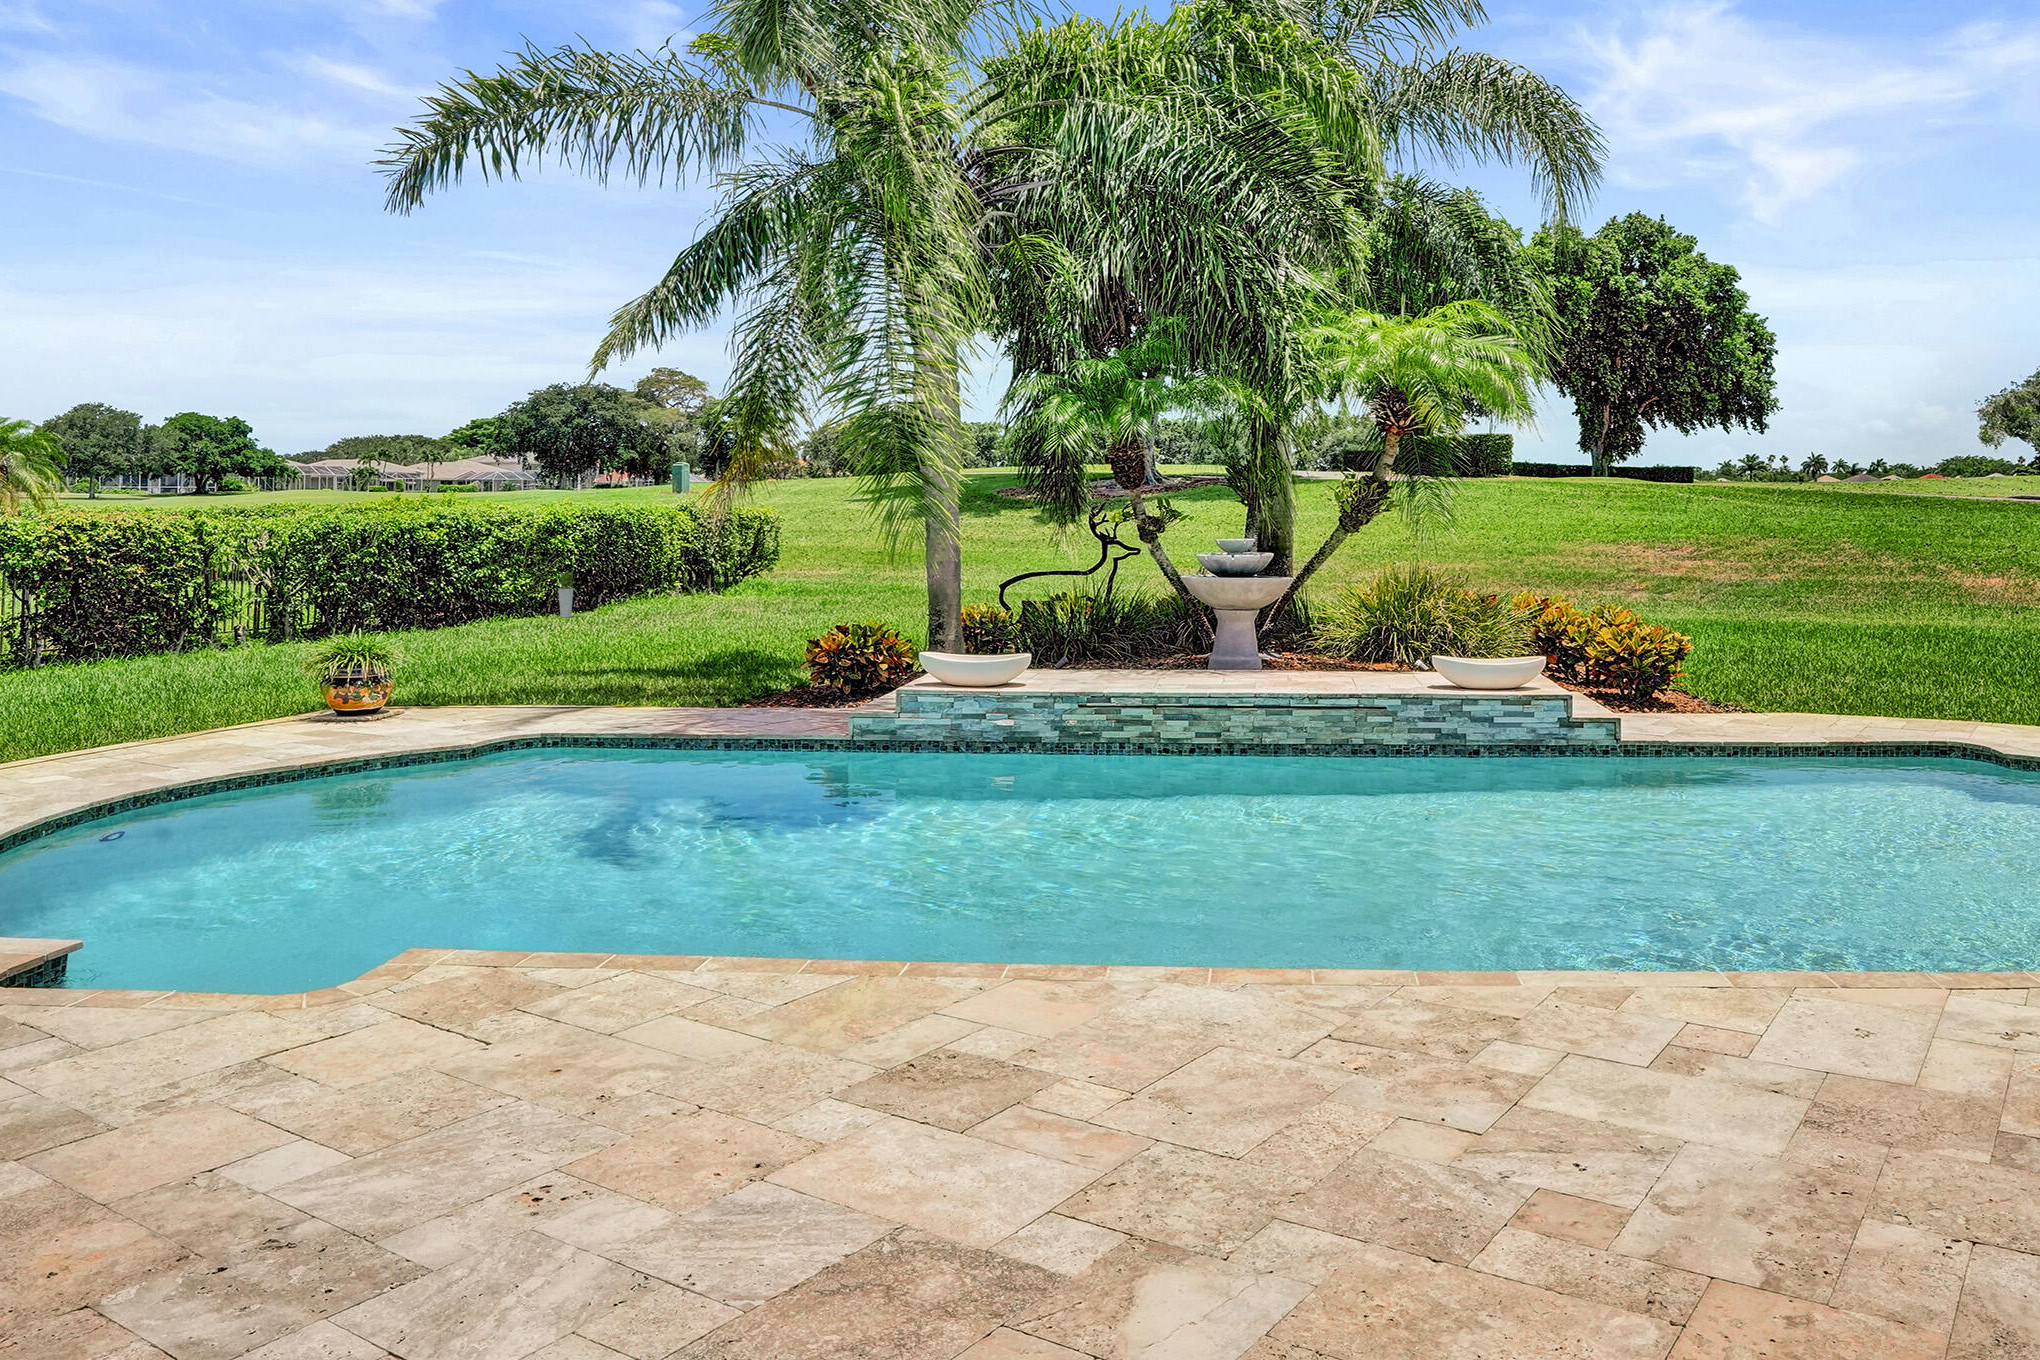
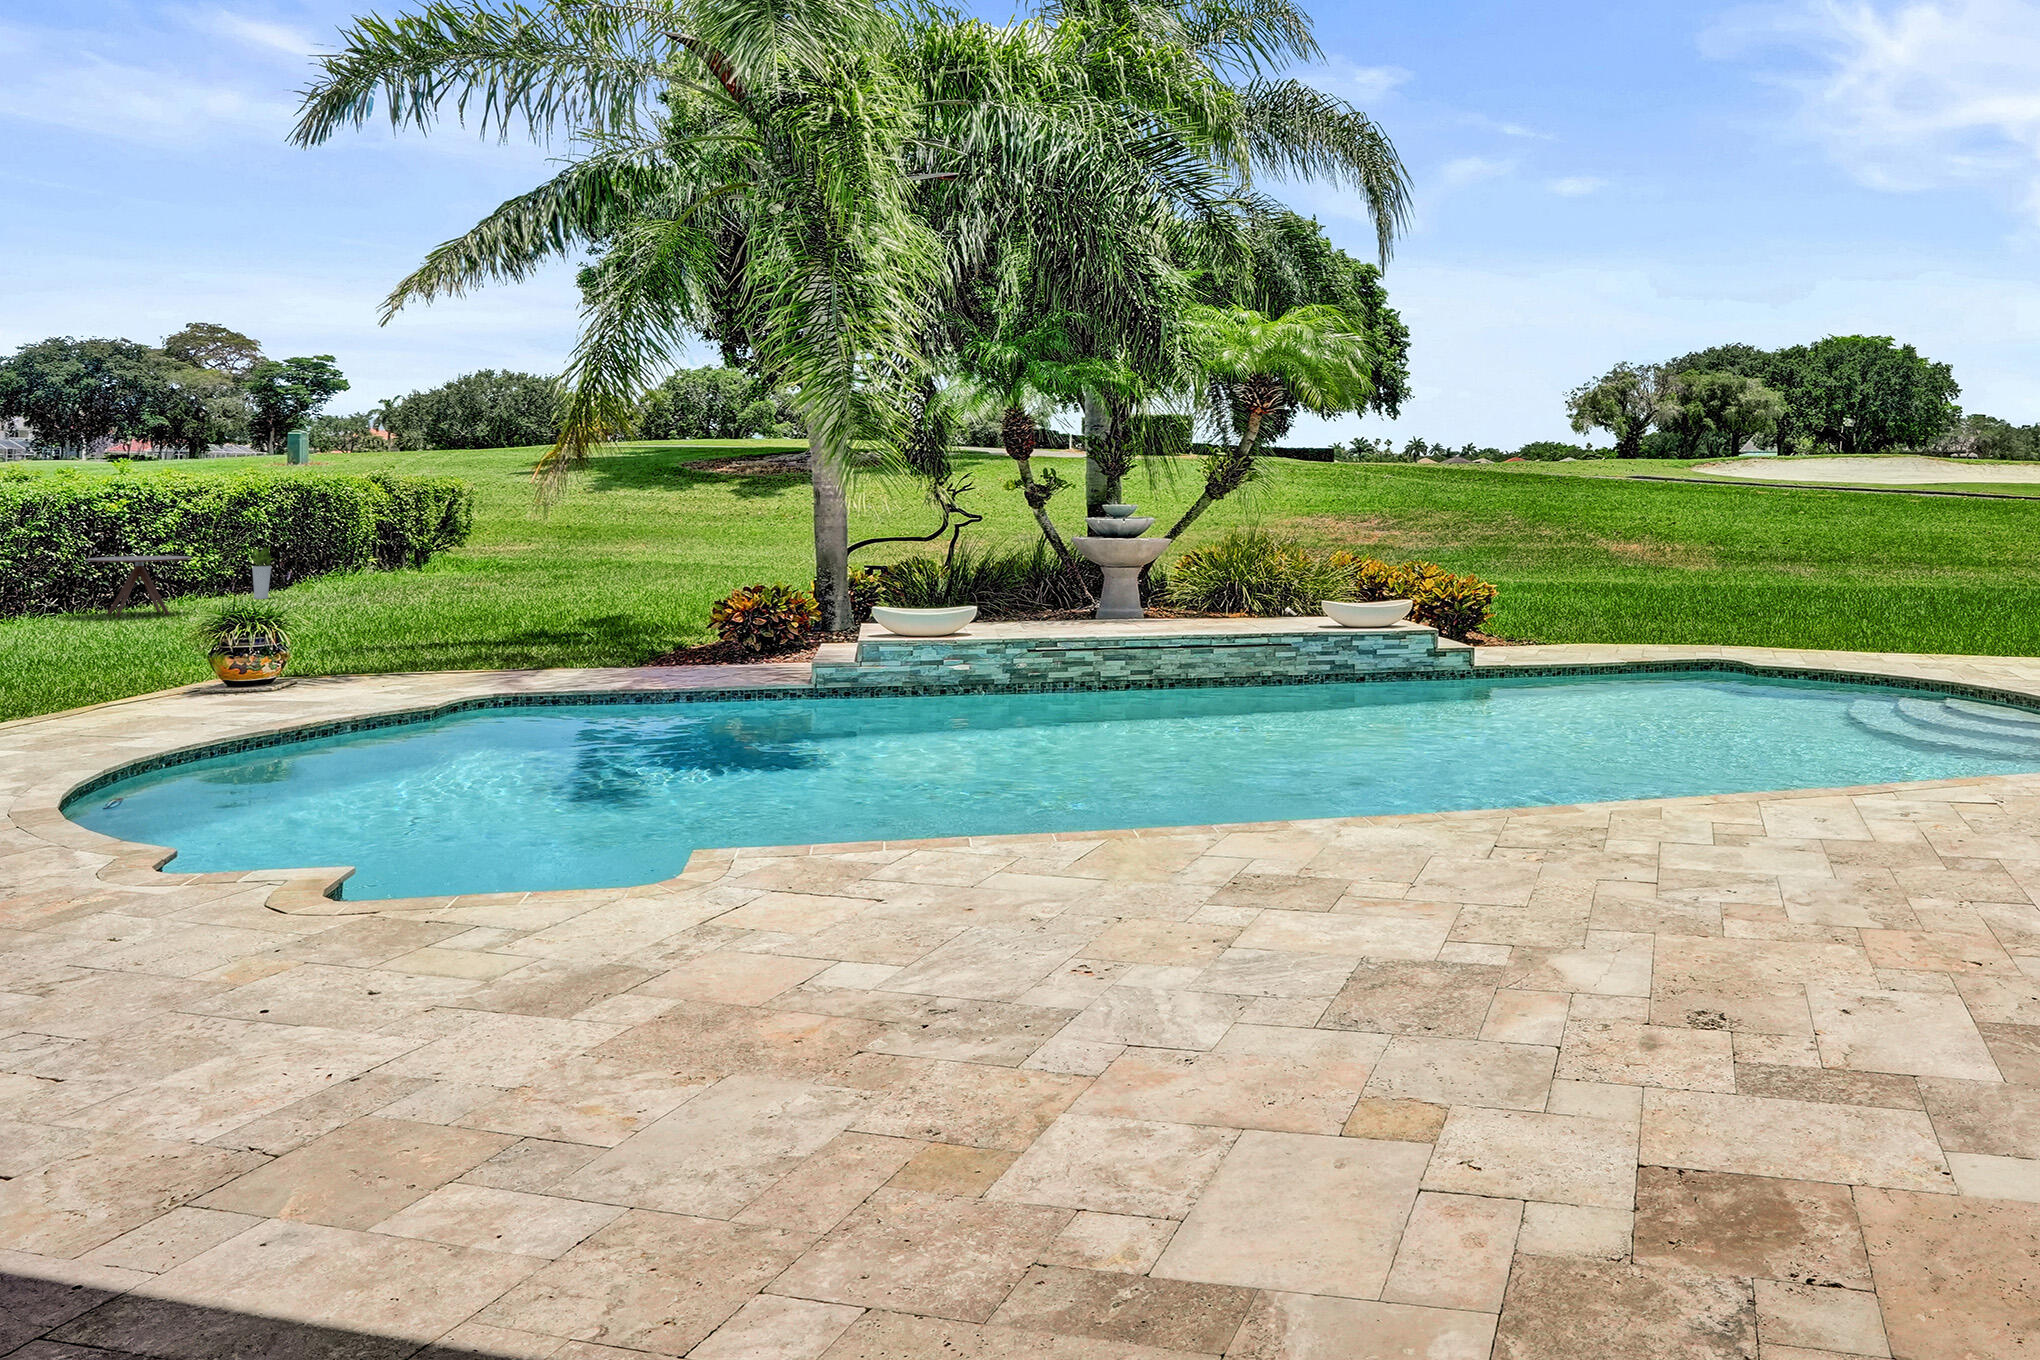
round table: none [406,580,488,634] -> present [86,556,192,617]

